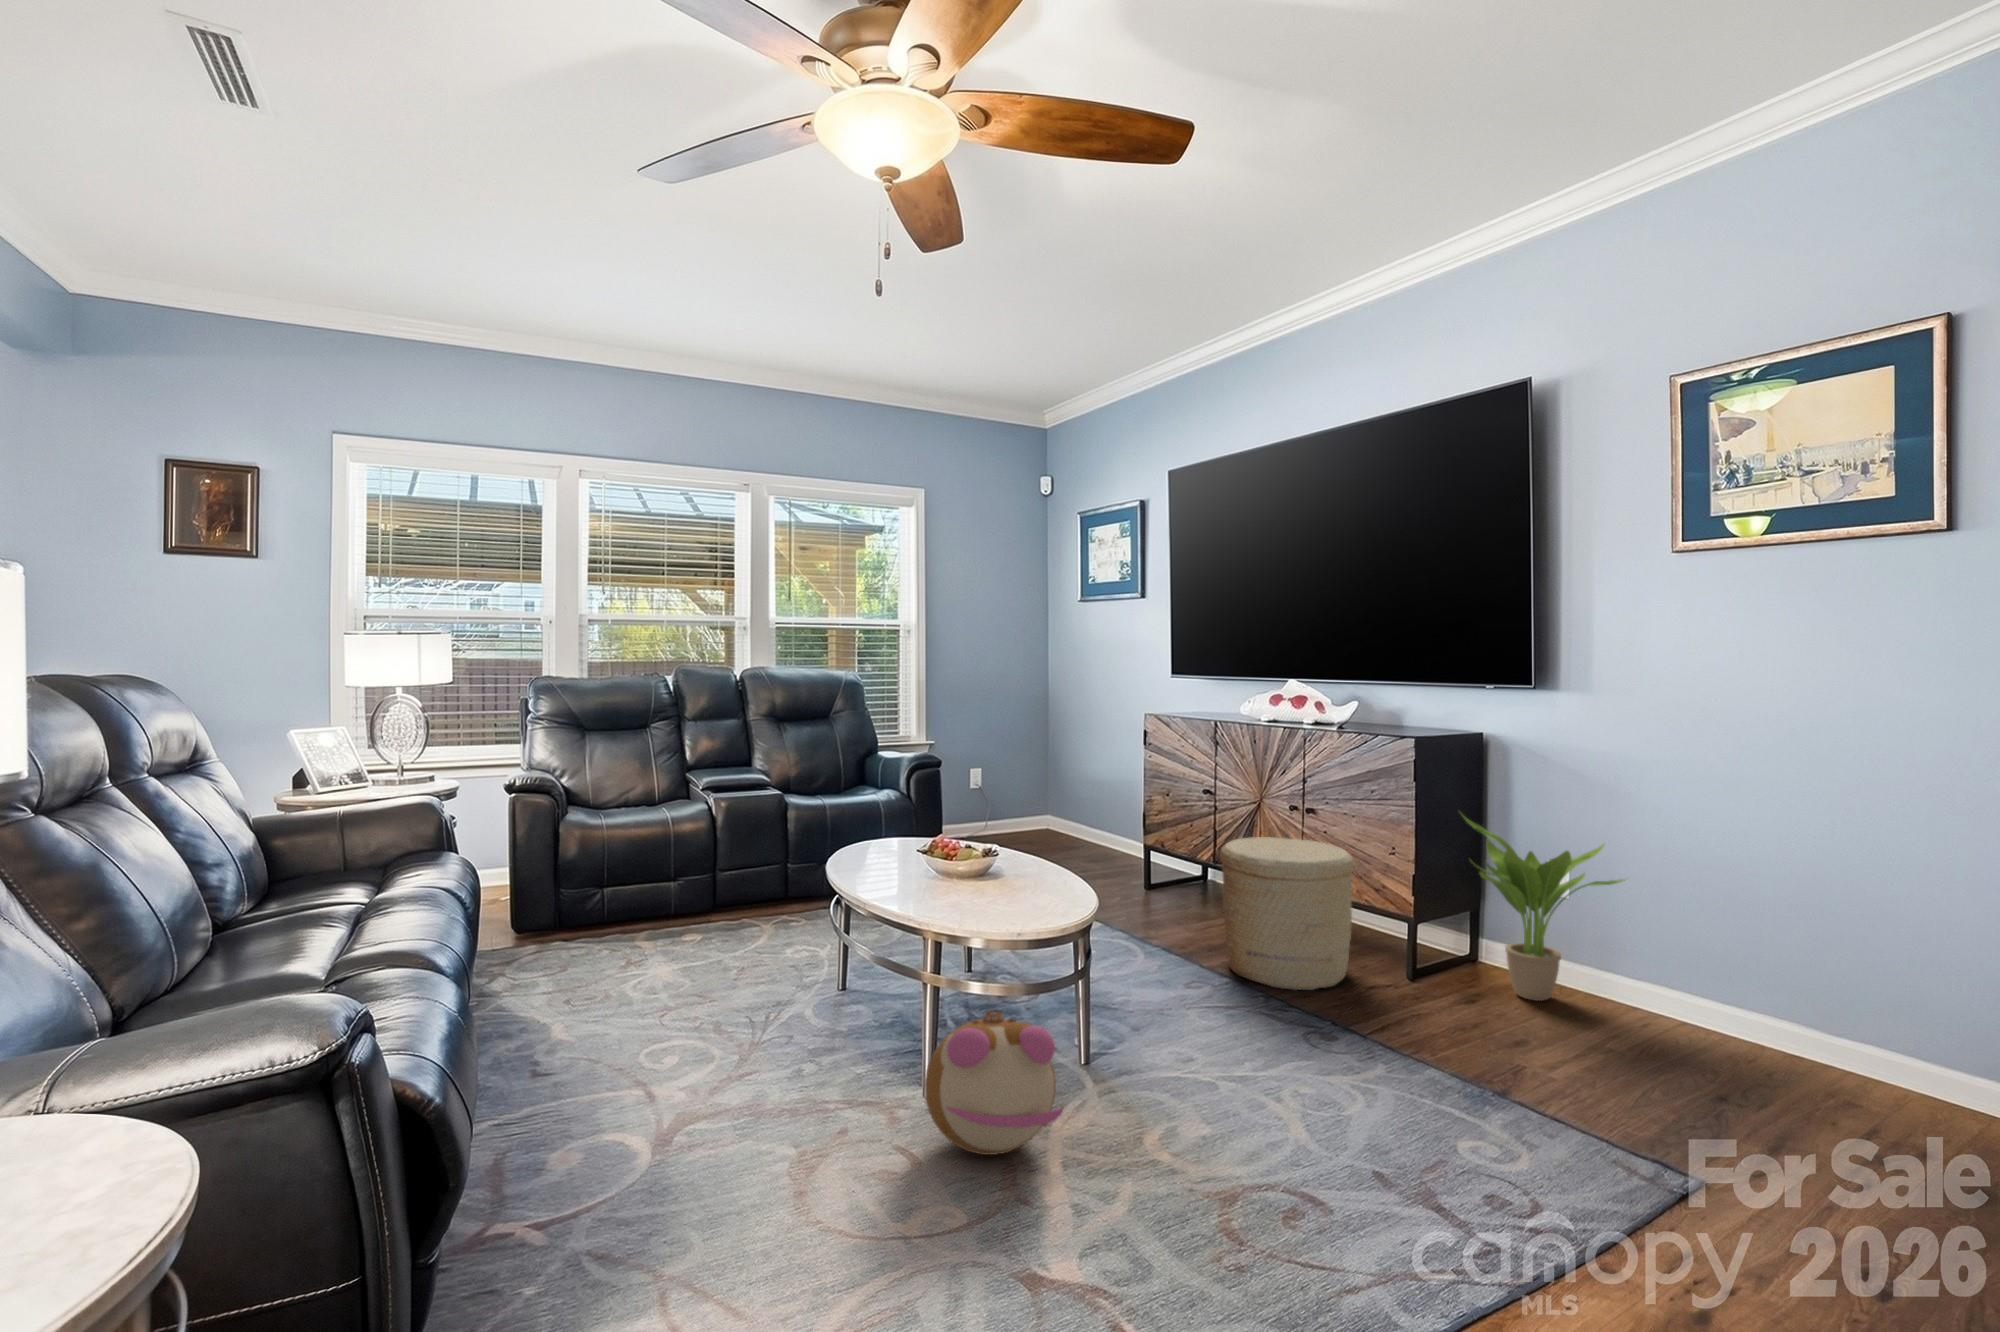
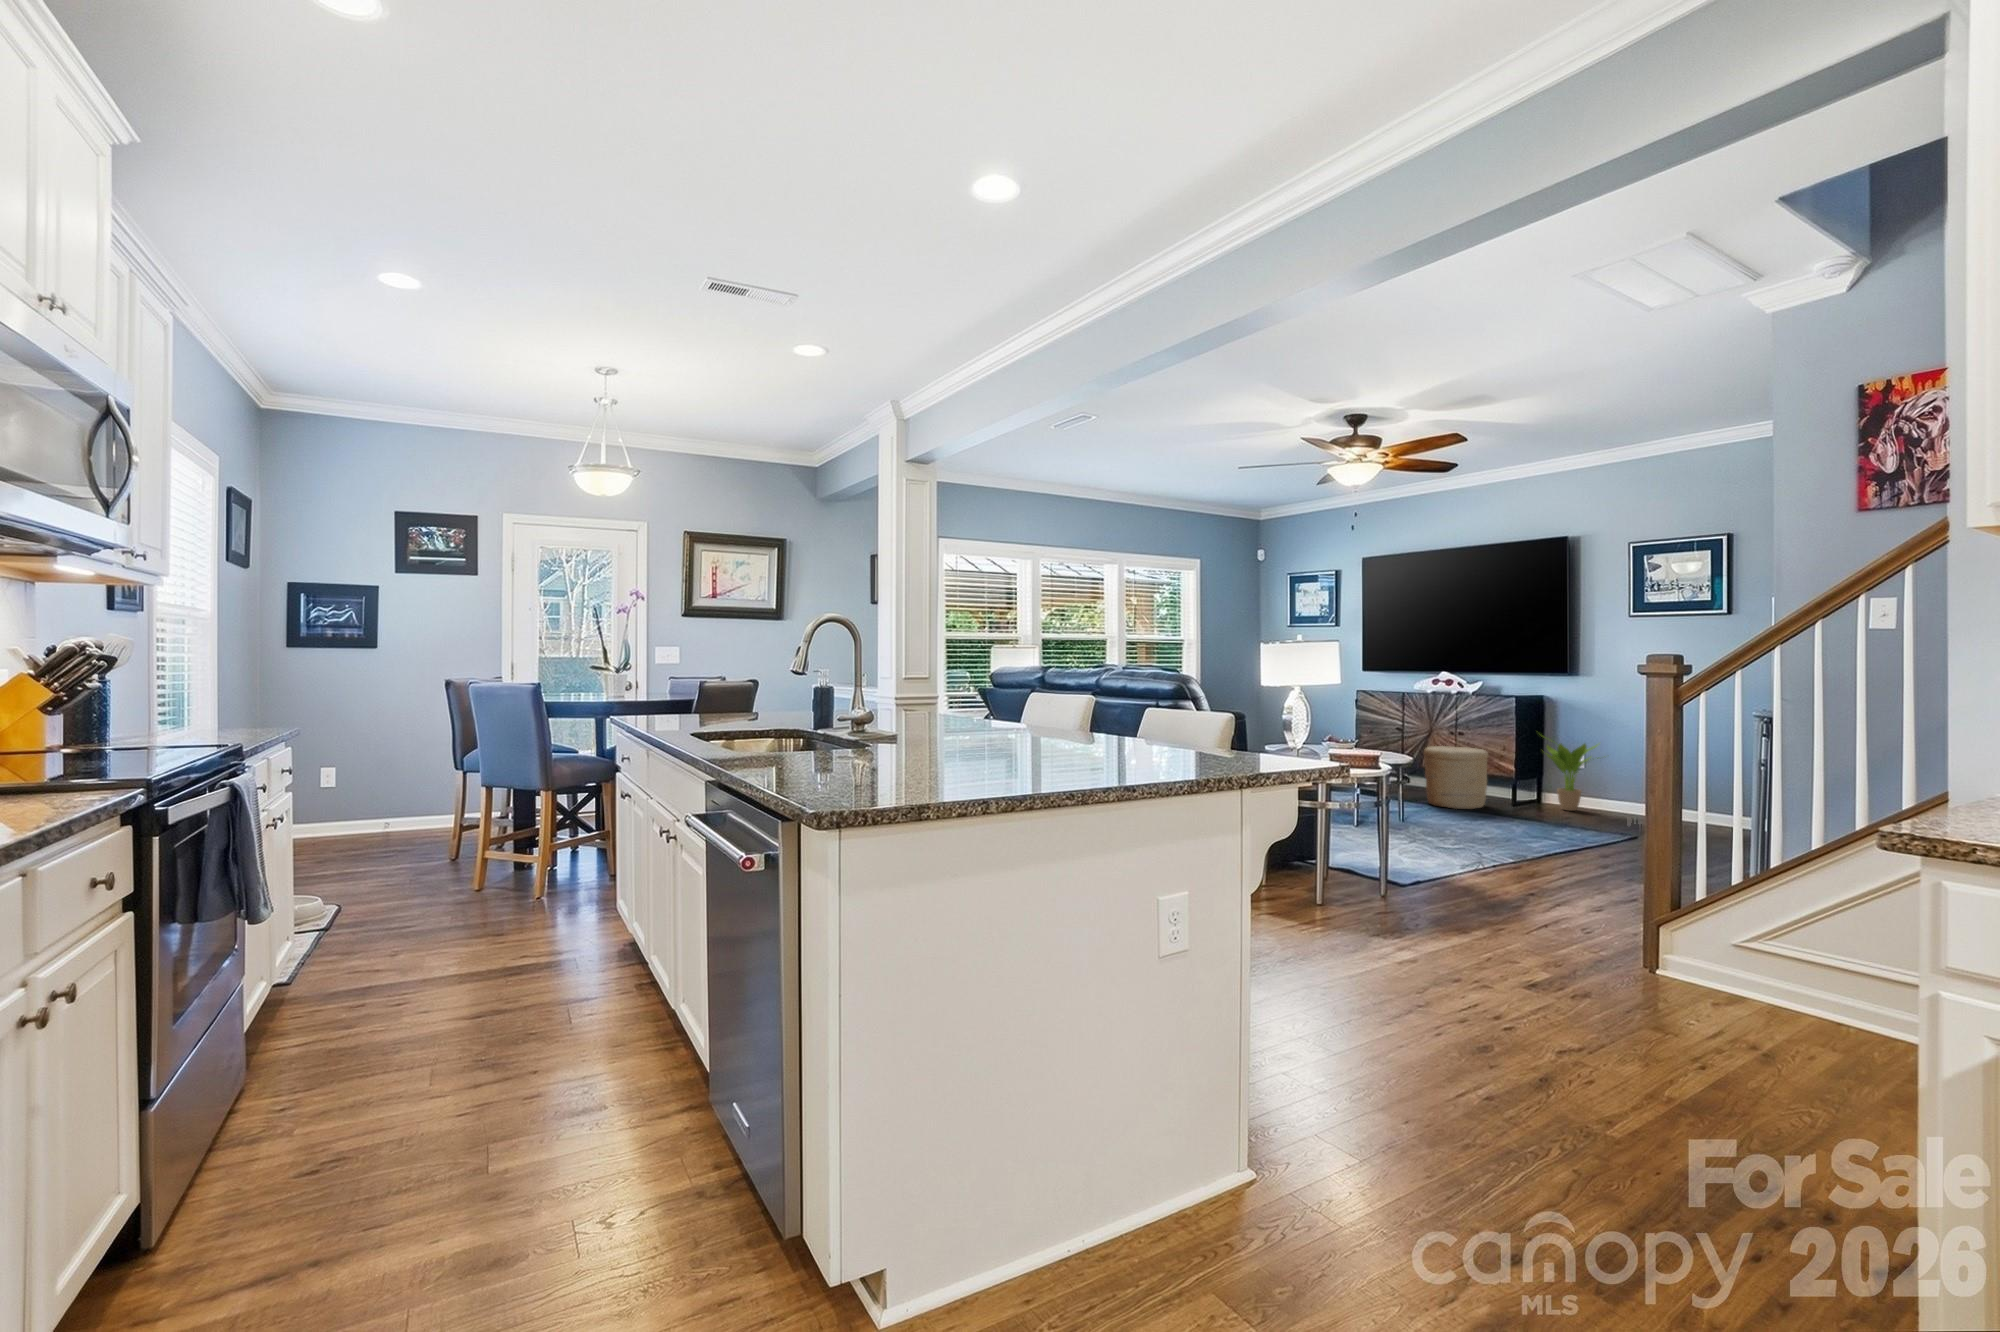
plush toy: present [925,1011,1063,1155] -> none [1364,790,1420,837]

